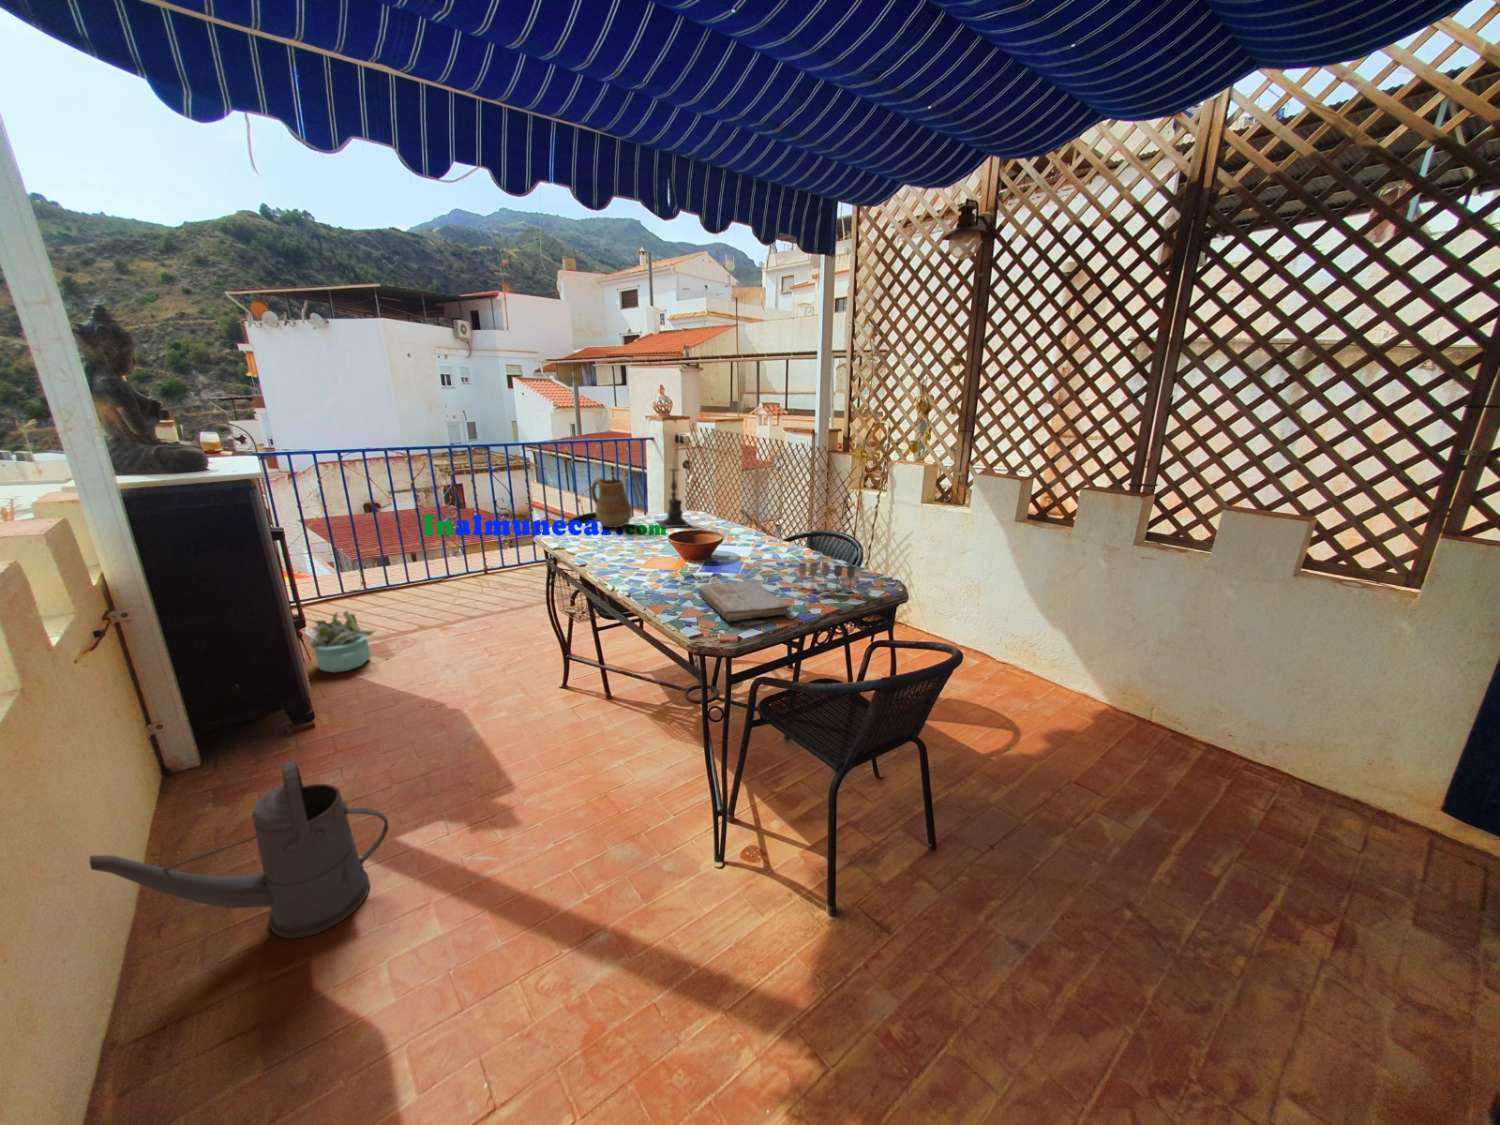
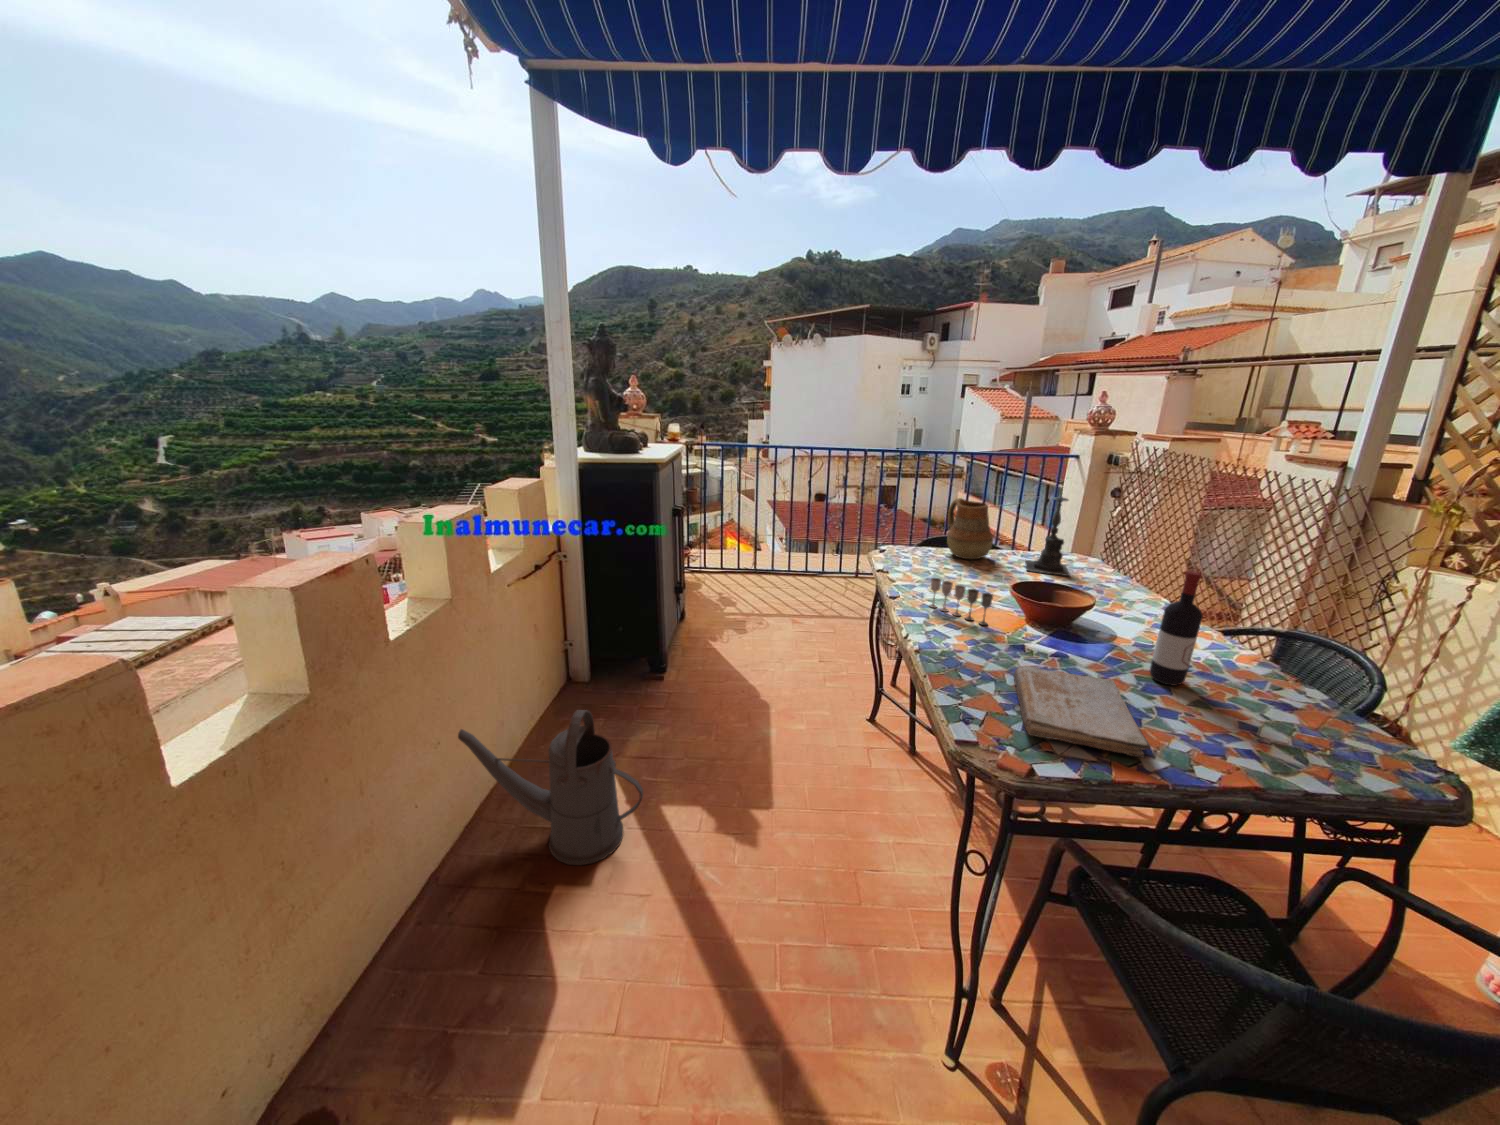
wine bottle: none [767,502,787,576] -> present [1150,571,1203,686]
wine glass: present [798,563,856,593] -> present [929,578,993,625]
decorative plant: present [305,611,376,673] -> none [687,583,737,638]

